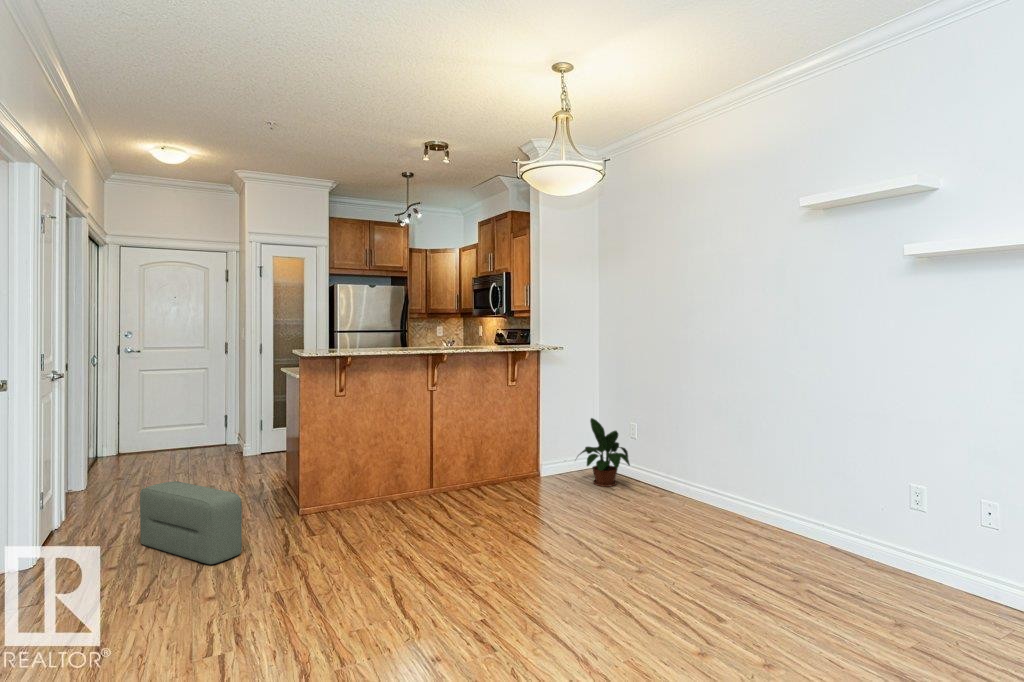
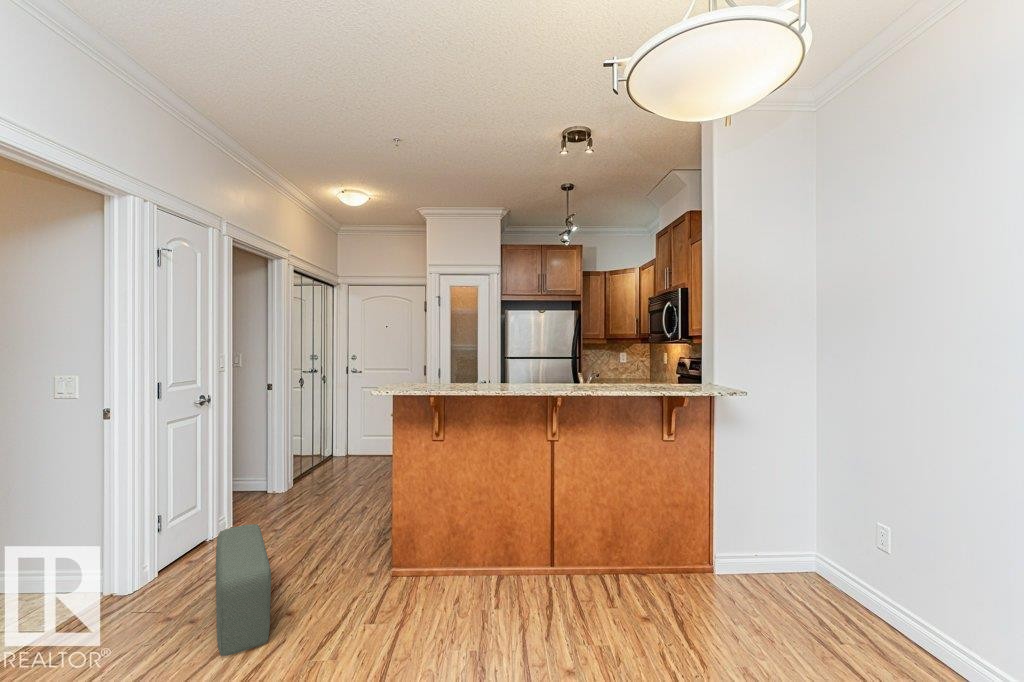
potted plant: present [578,418,630,487] -> none [765,503,869,625]

